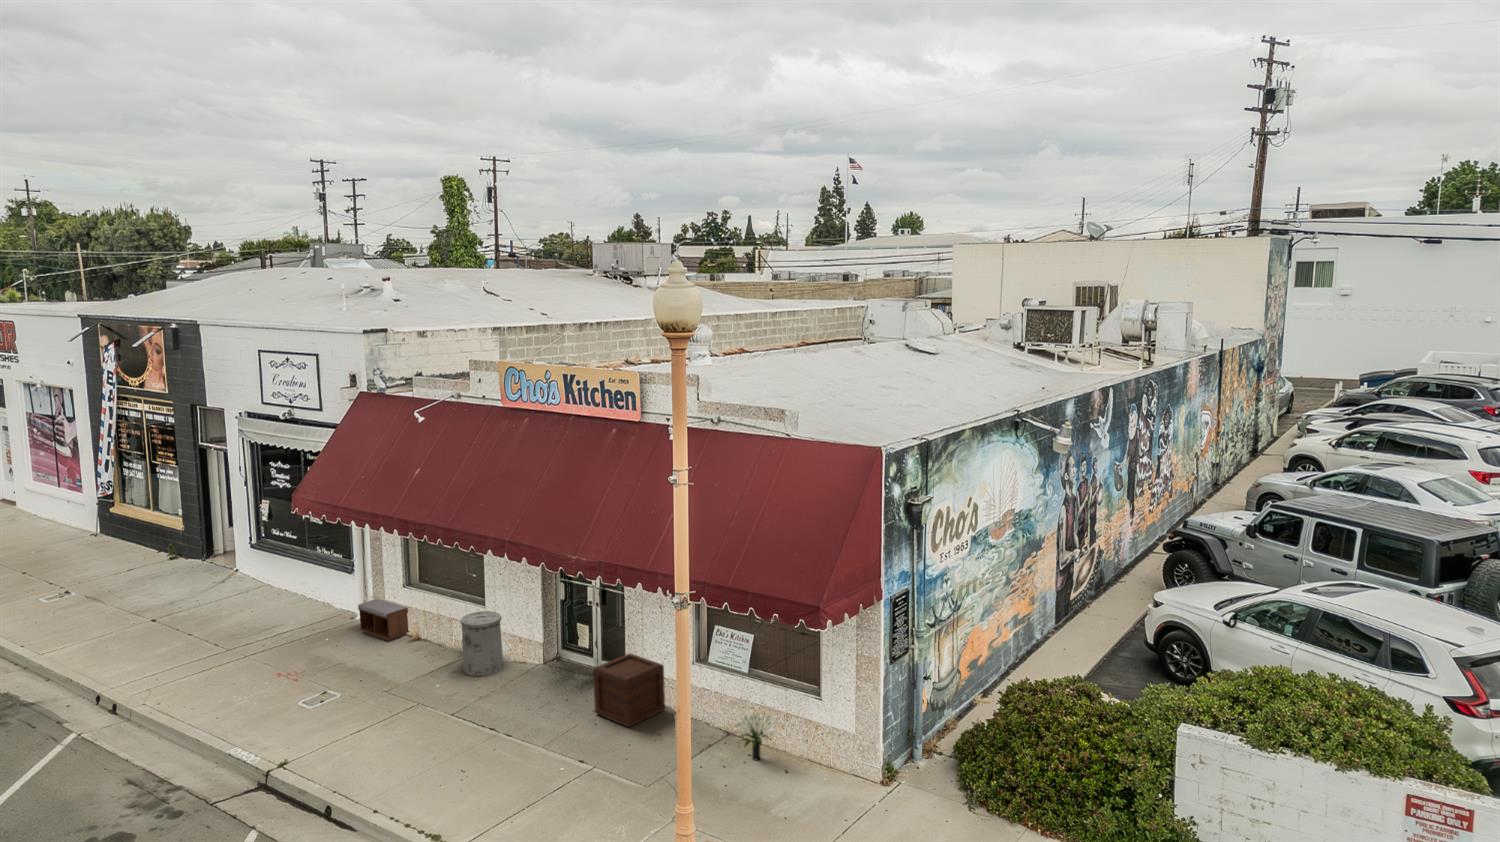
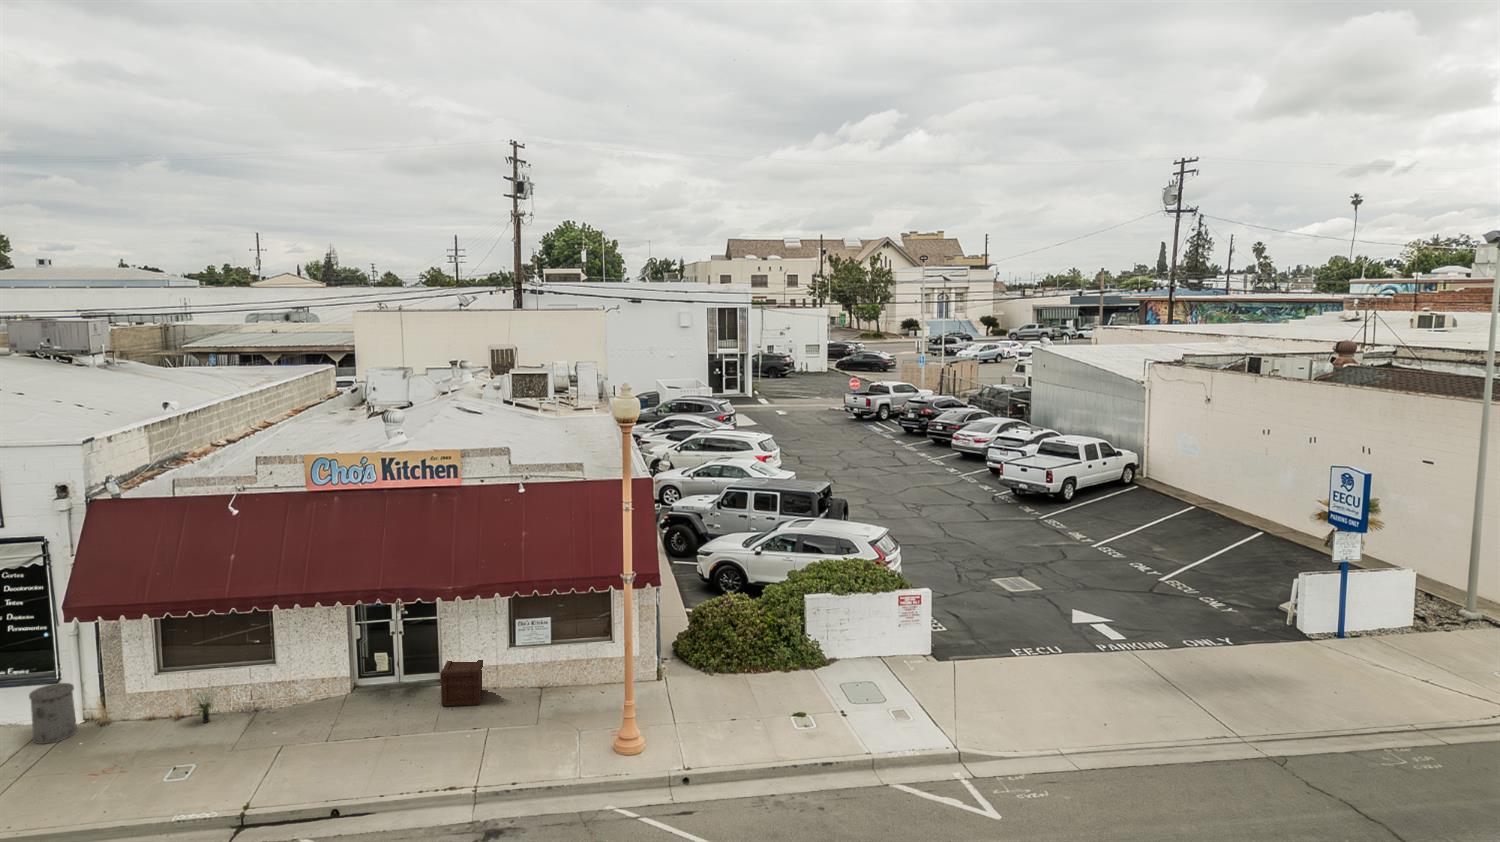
bench: present [358,599,409,641] -> none [97,693,163,733]
trash can: present [460,611,503,676] -> present [29,683,77,744]
potted plant: present [735,714,777,760] -> present [188,690,217,723]

